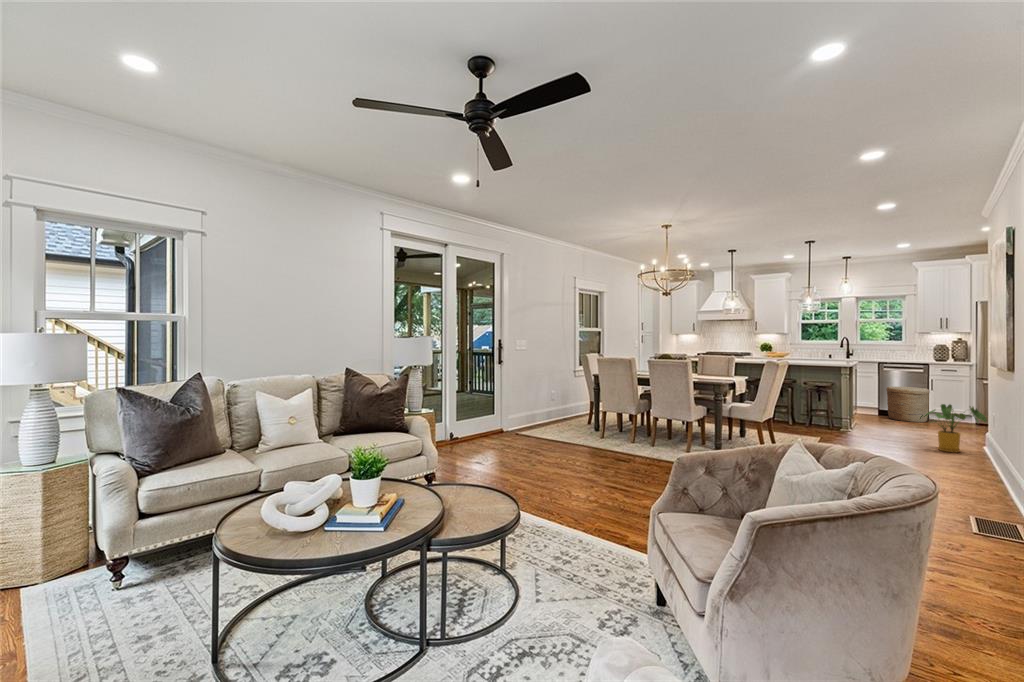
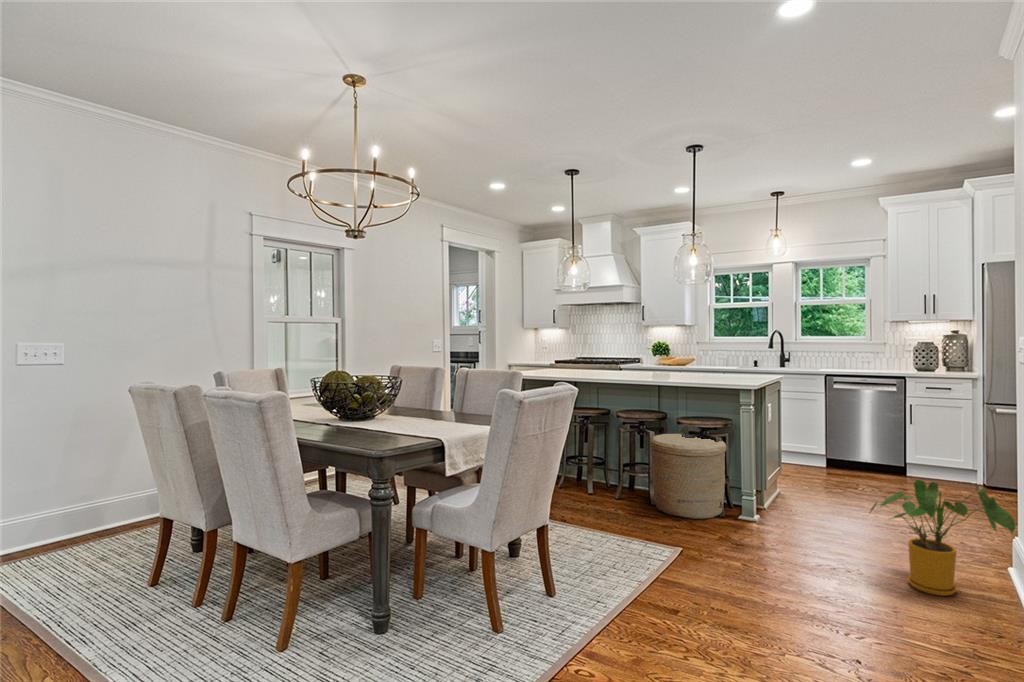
basket: present [886,386,929,422] -> present [650,434,727,519]

